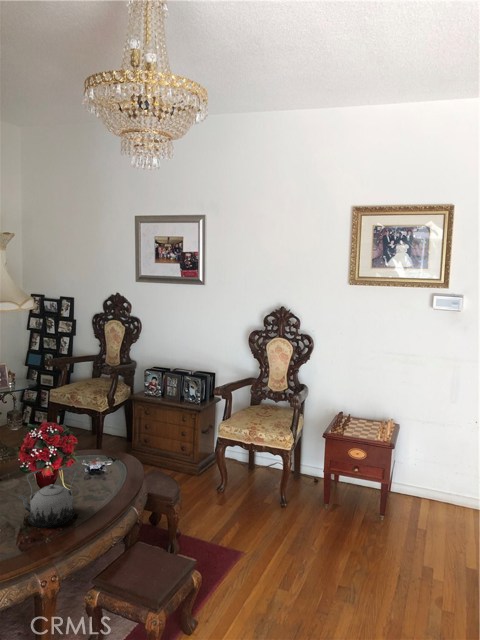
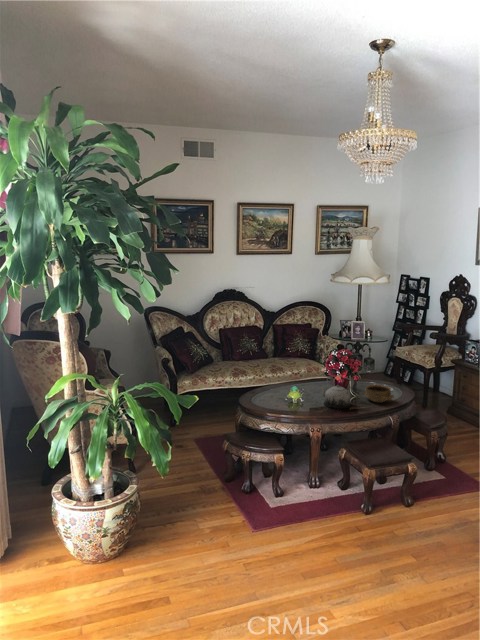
ceramic bowl: none [78,460,124,490] -> present [363,385,393,403]

